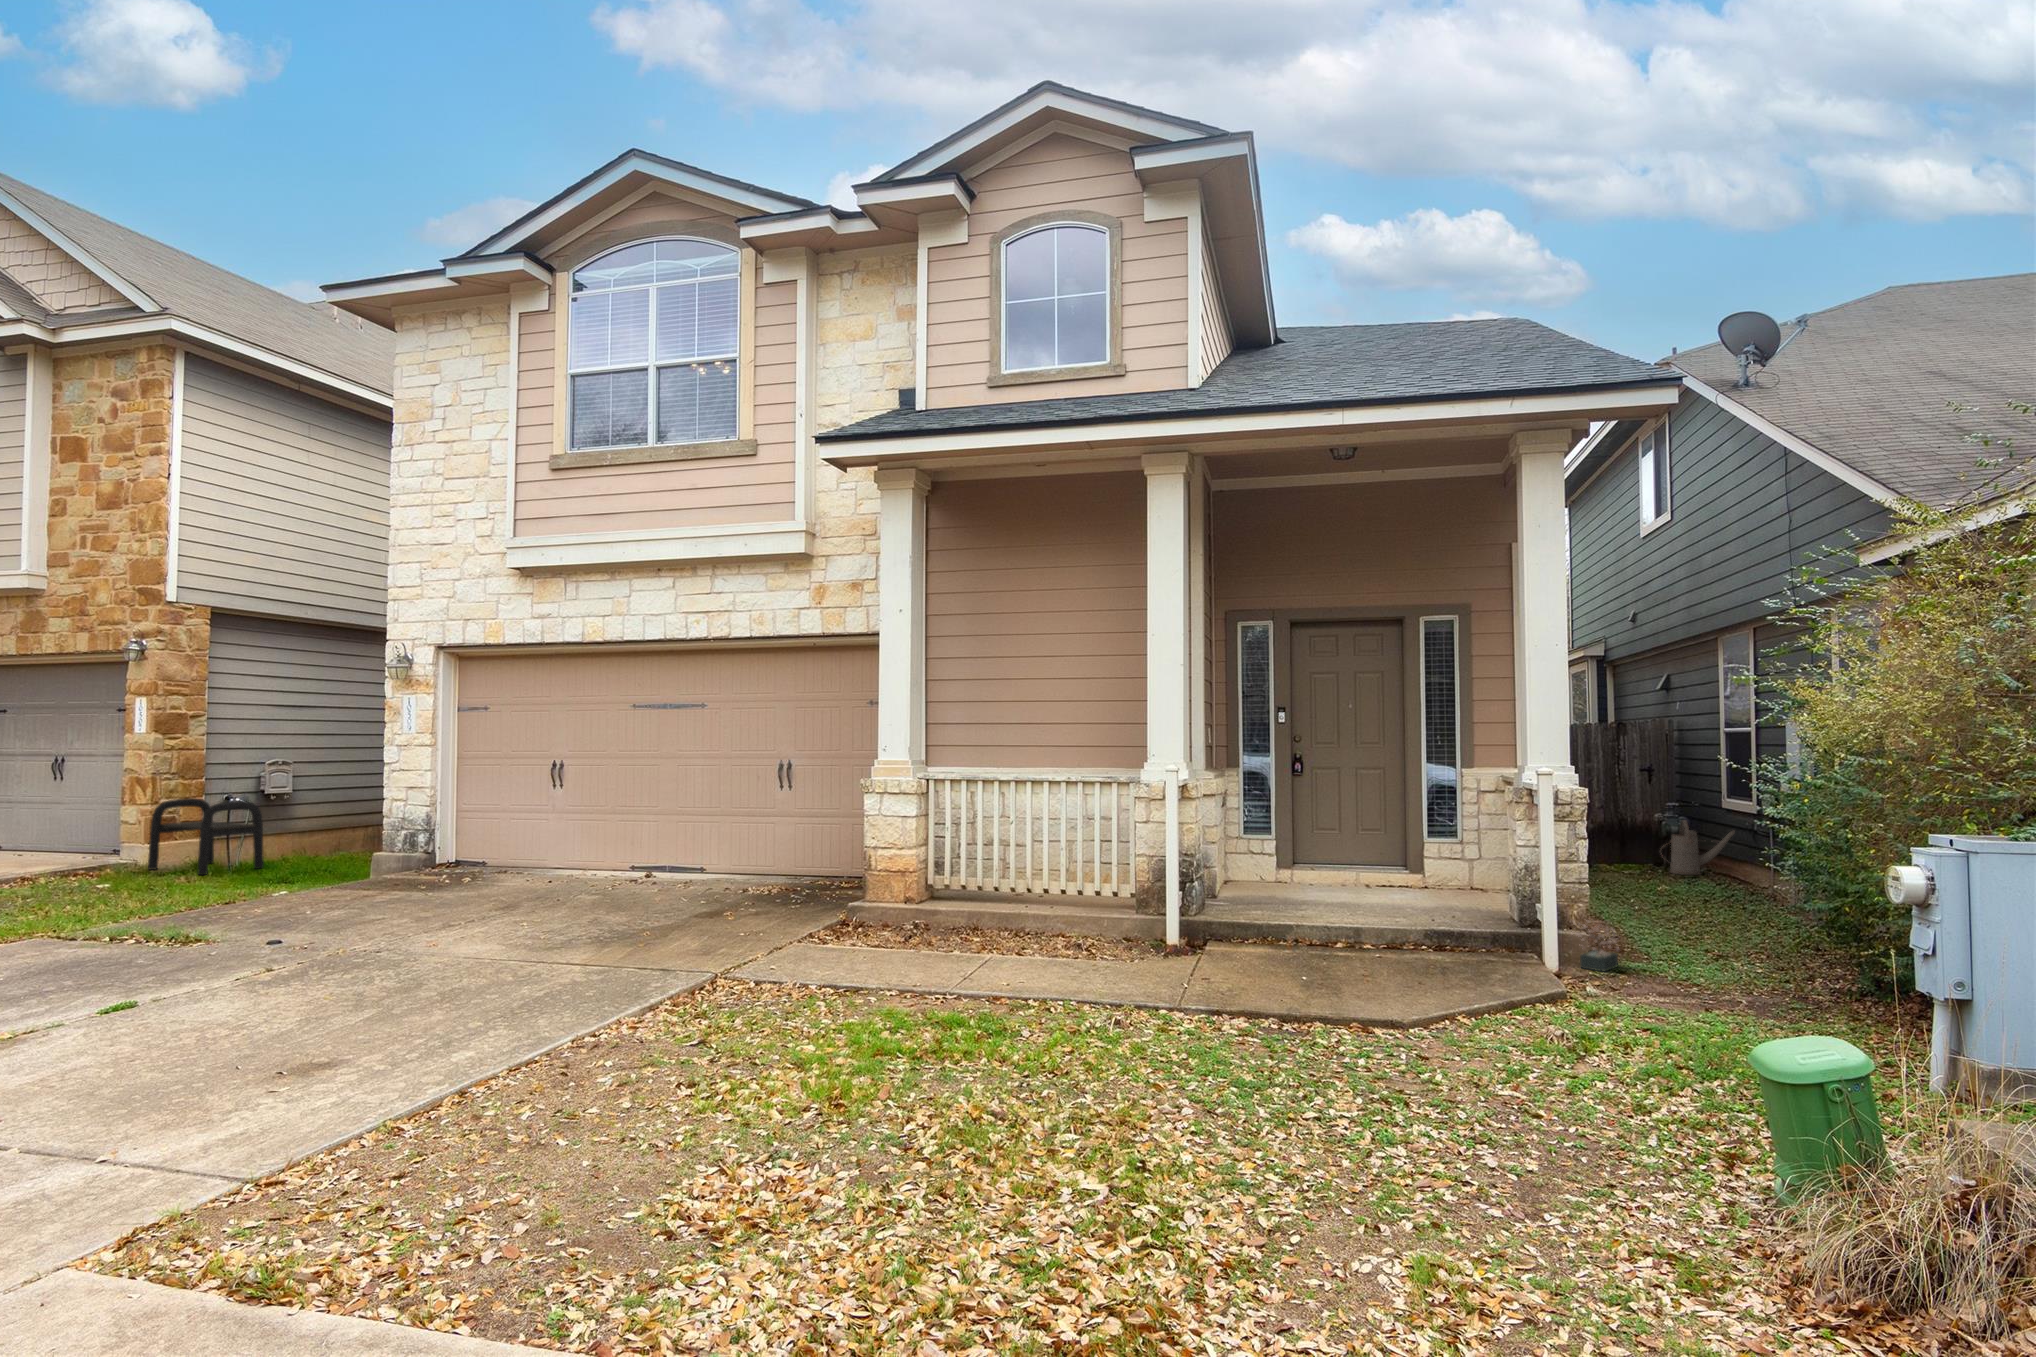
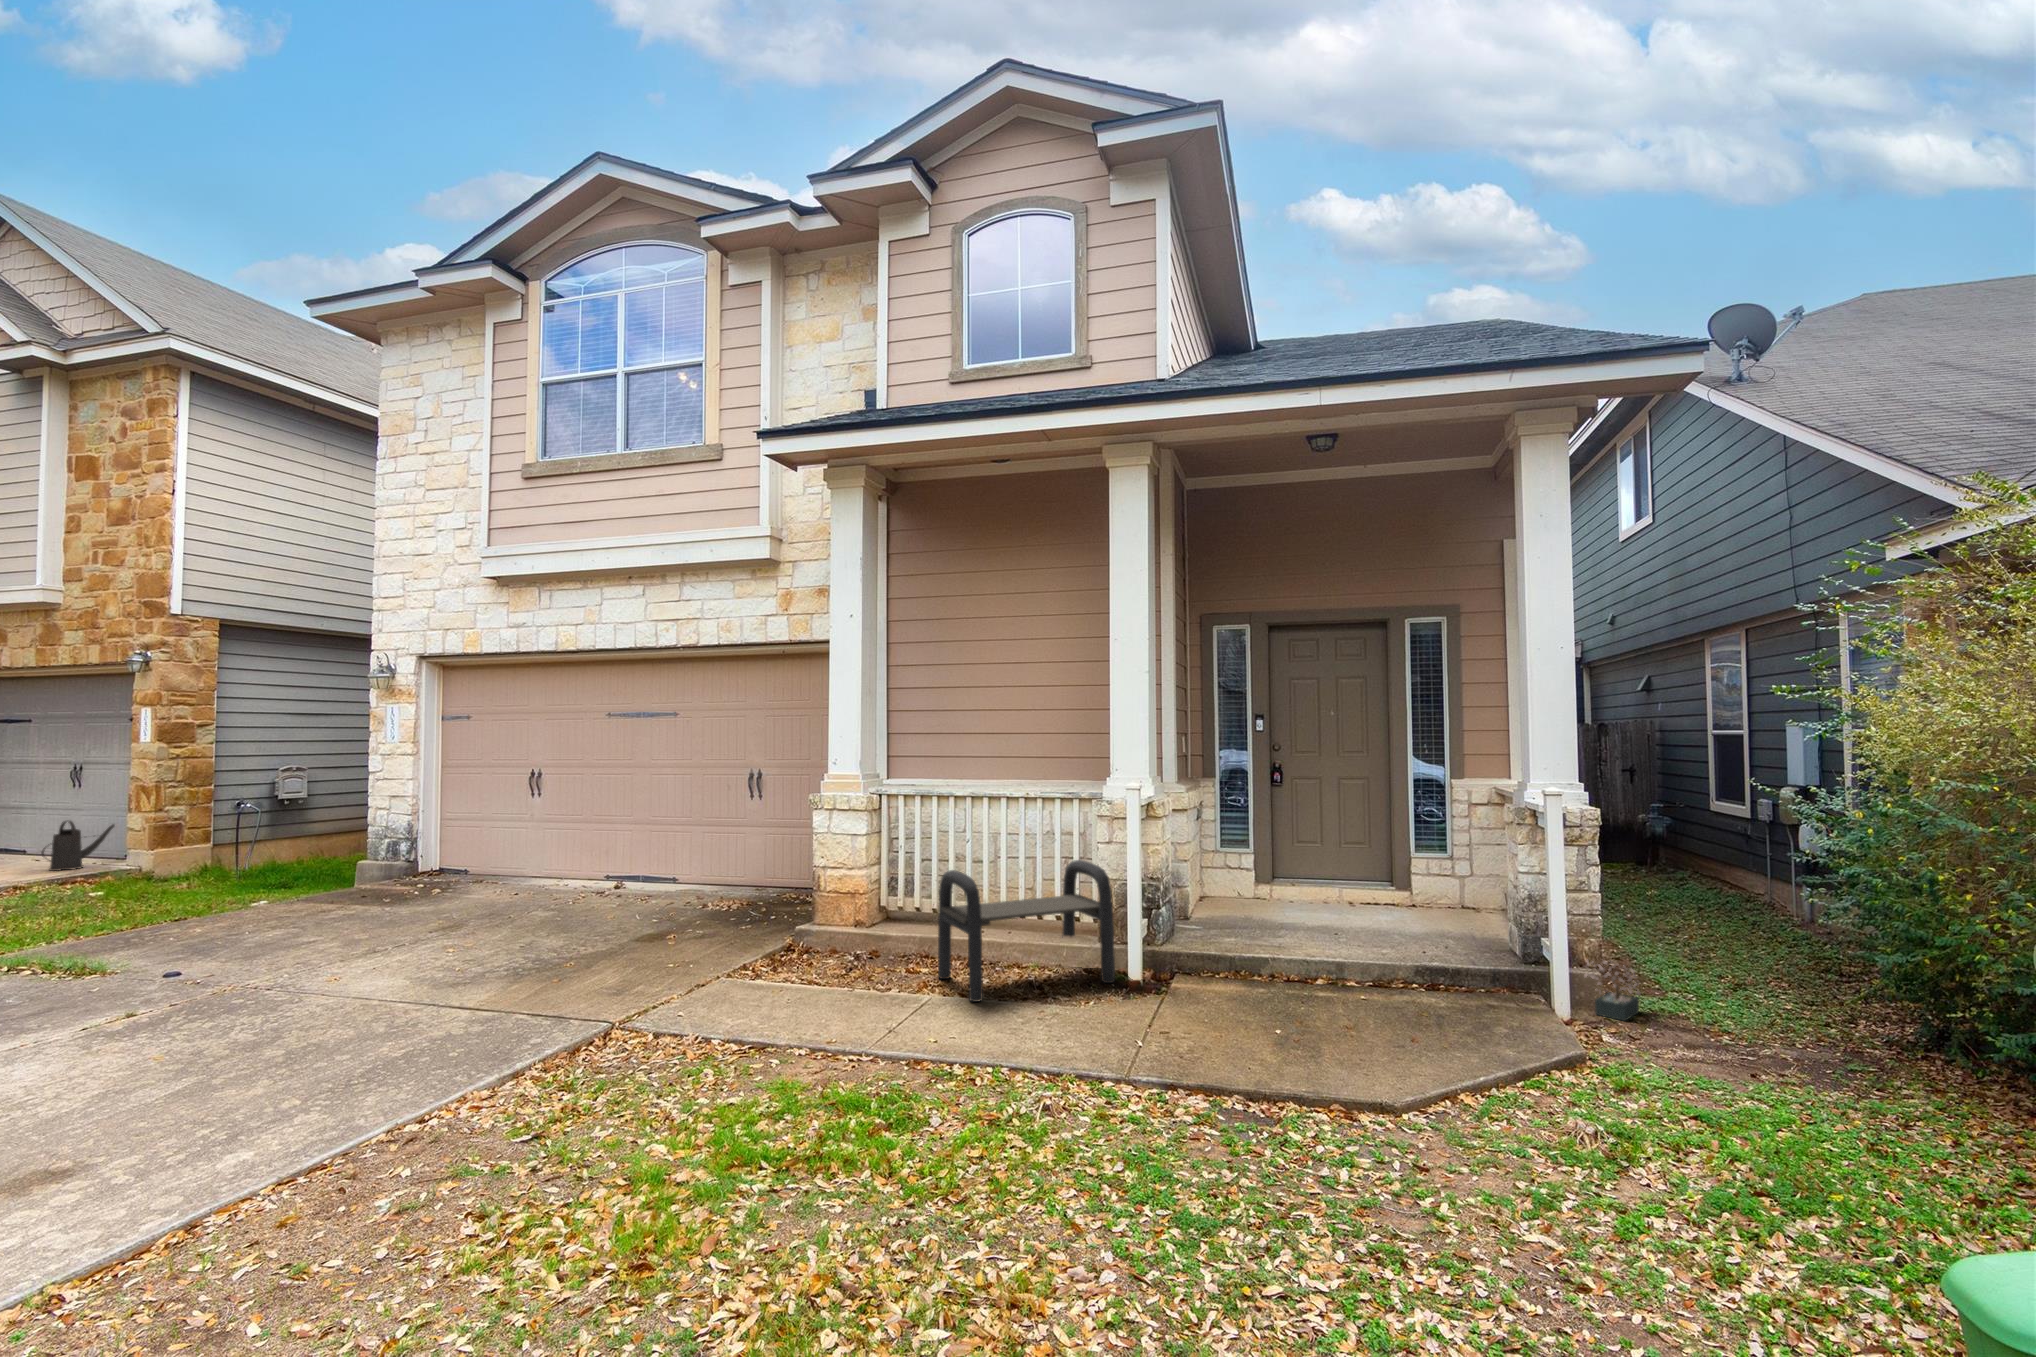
bench: present [148,798,264,875] -> present [938,860,1115,1002]
watering can: present [1661,820,1735,875] -> present [41,821,115,871]

